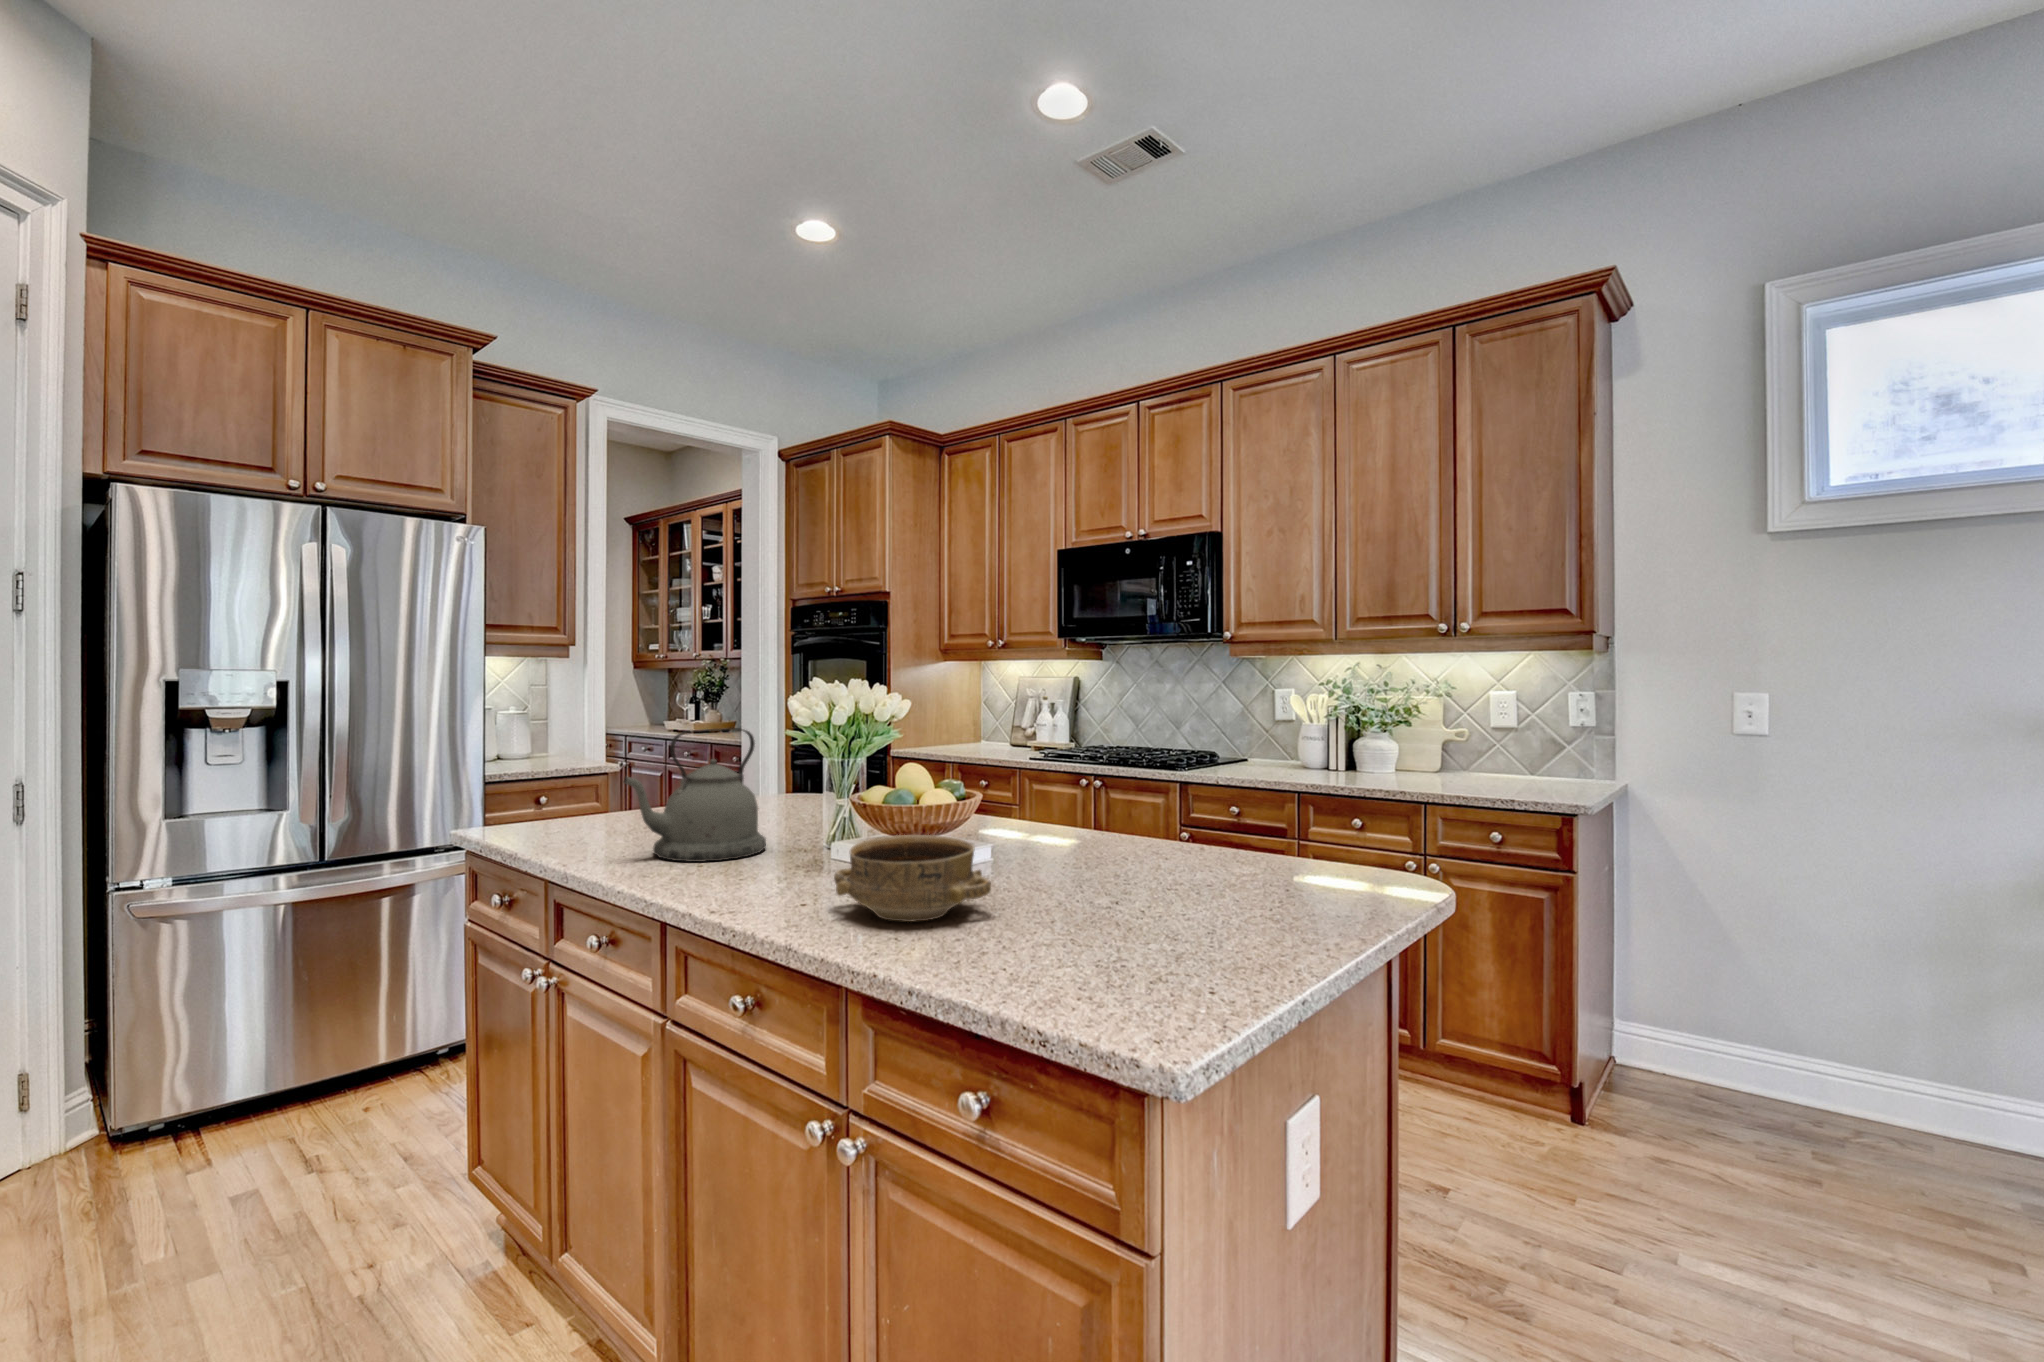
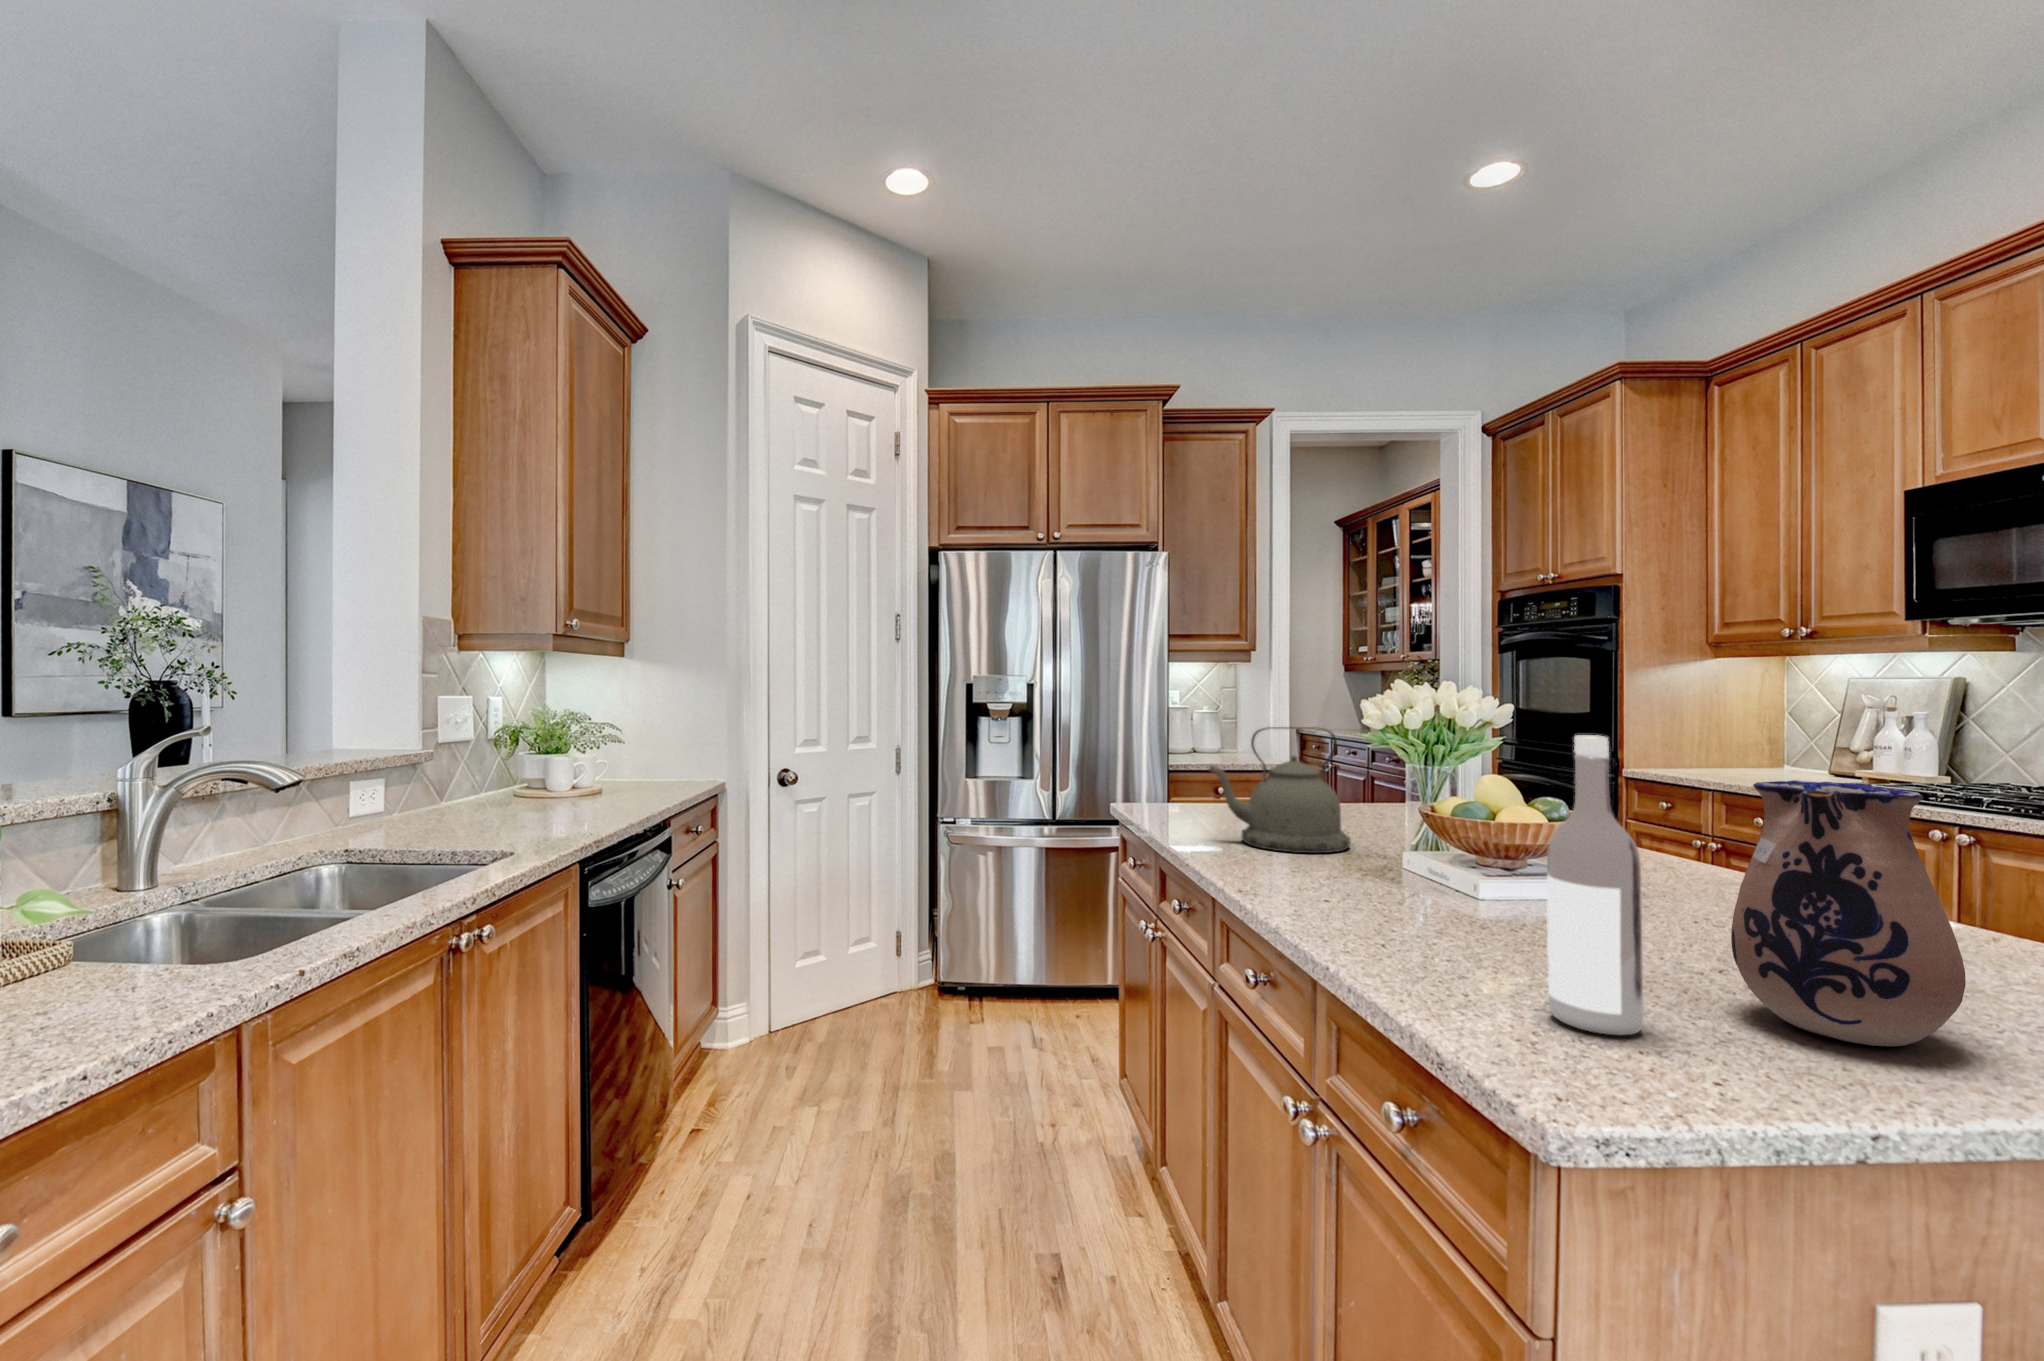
wine bottle: none [1072,728,1138,975] -> present [1547,735,1644,1035]
ceramic pitcher: none [1151,752,1274,936] -> present [1731,780,1966,1046]
ceramic bowl: present [834,835,991,922] -> none [1341,844,1522,937]

